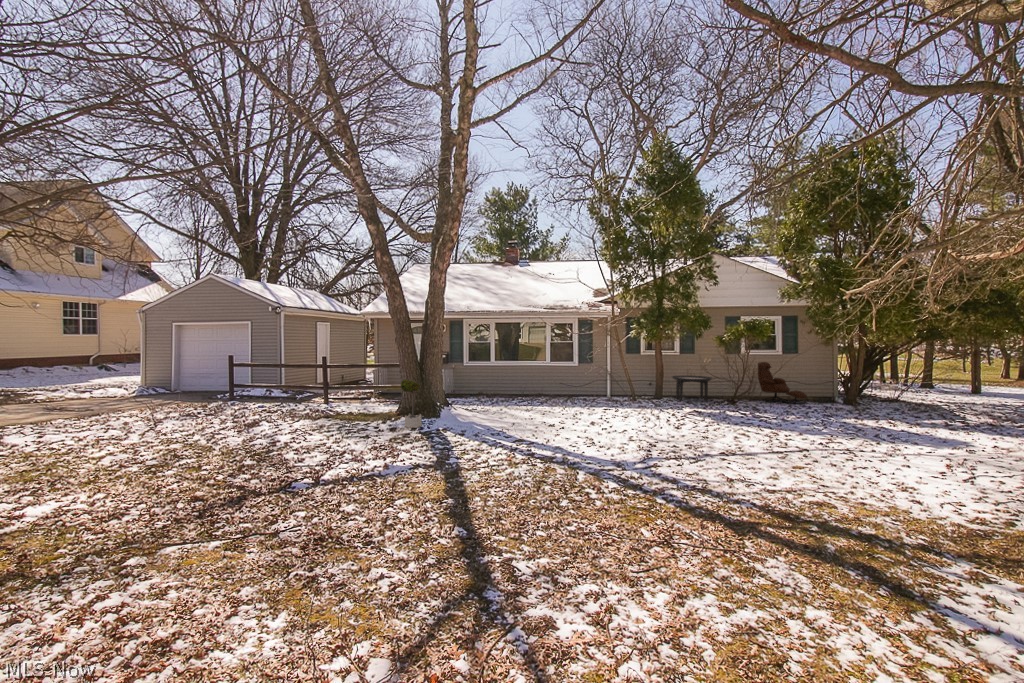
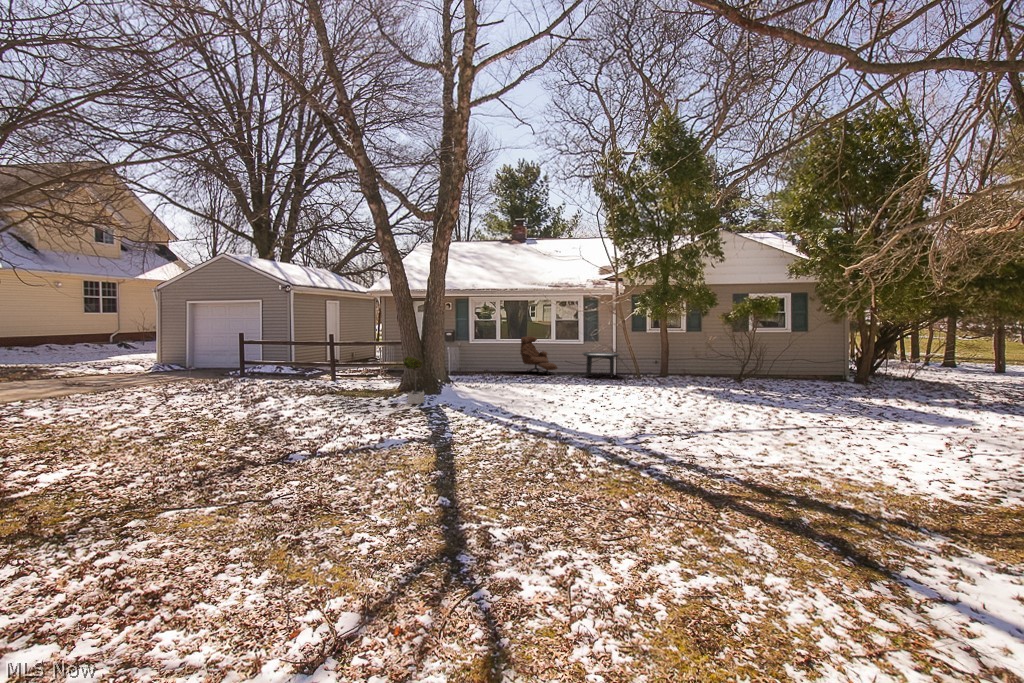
lounge chair: present [758,362,807,404] -> present [520,336,557,374]
round table: present [672,375,712,402] -> present [582,352,620,377]

